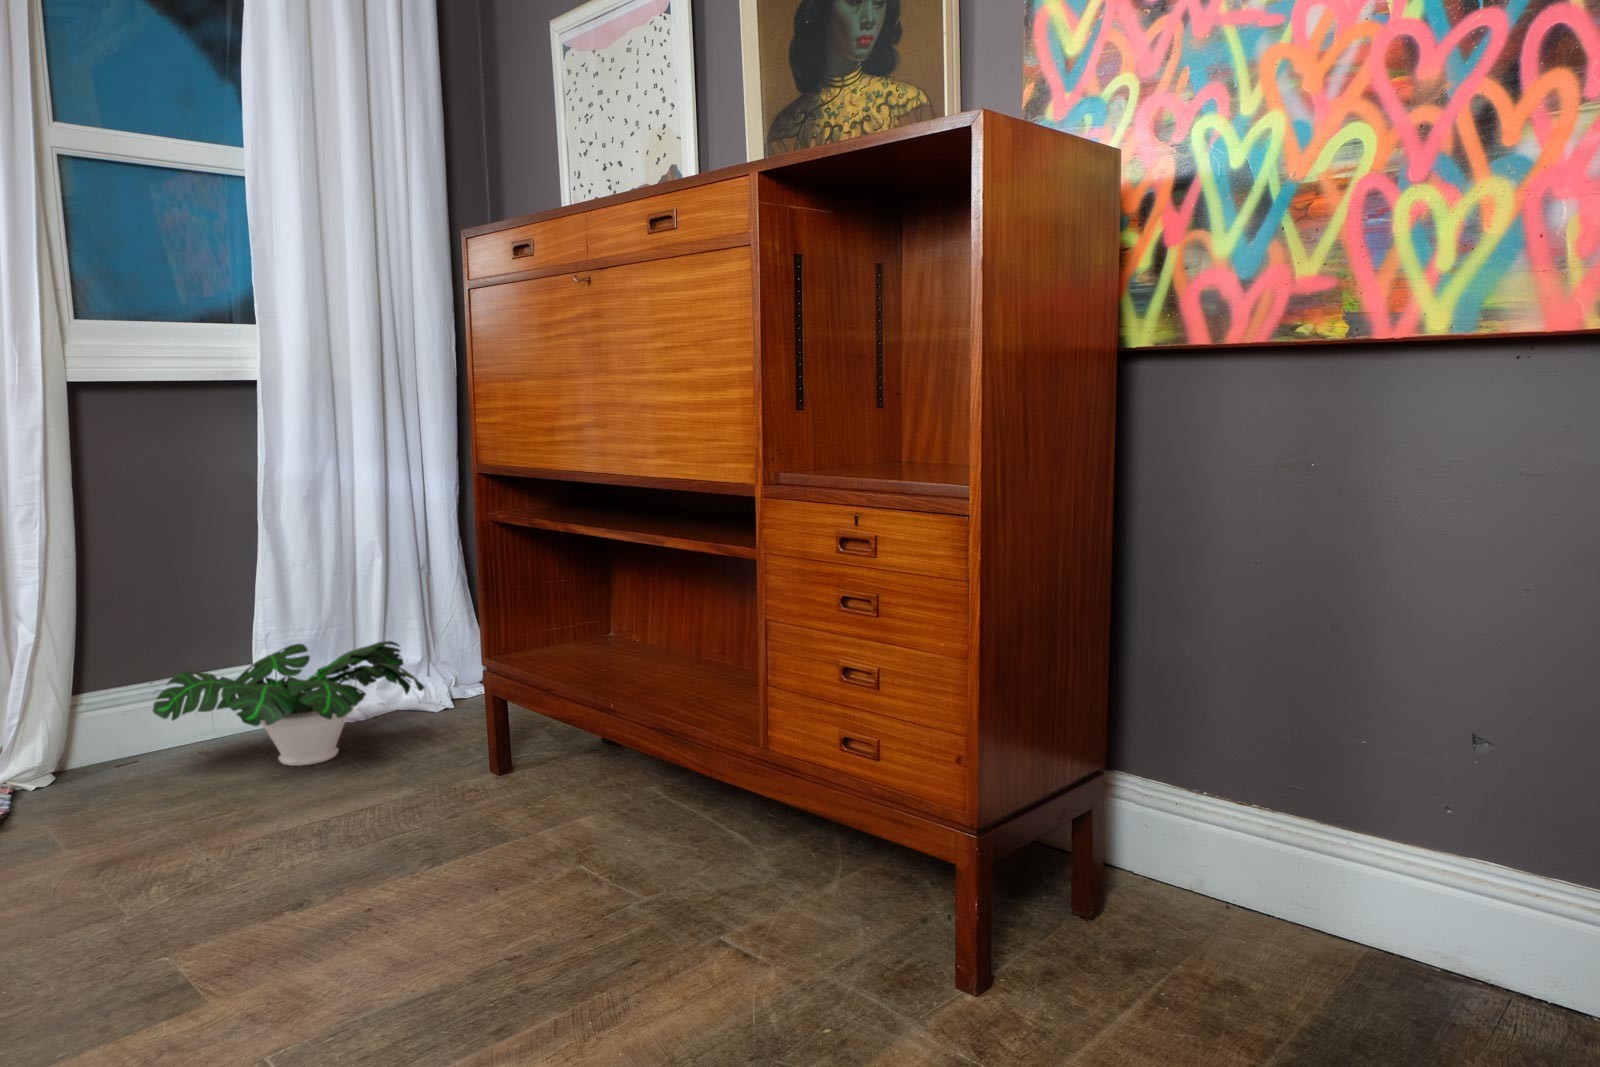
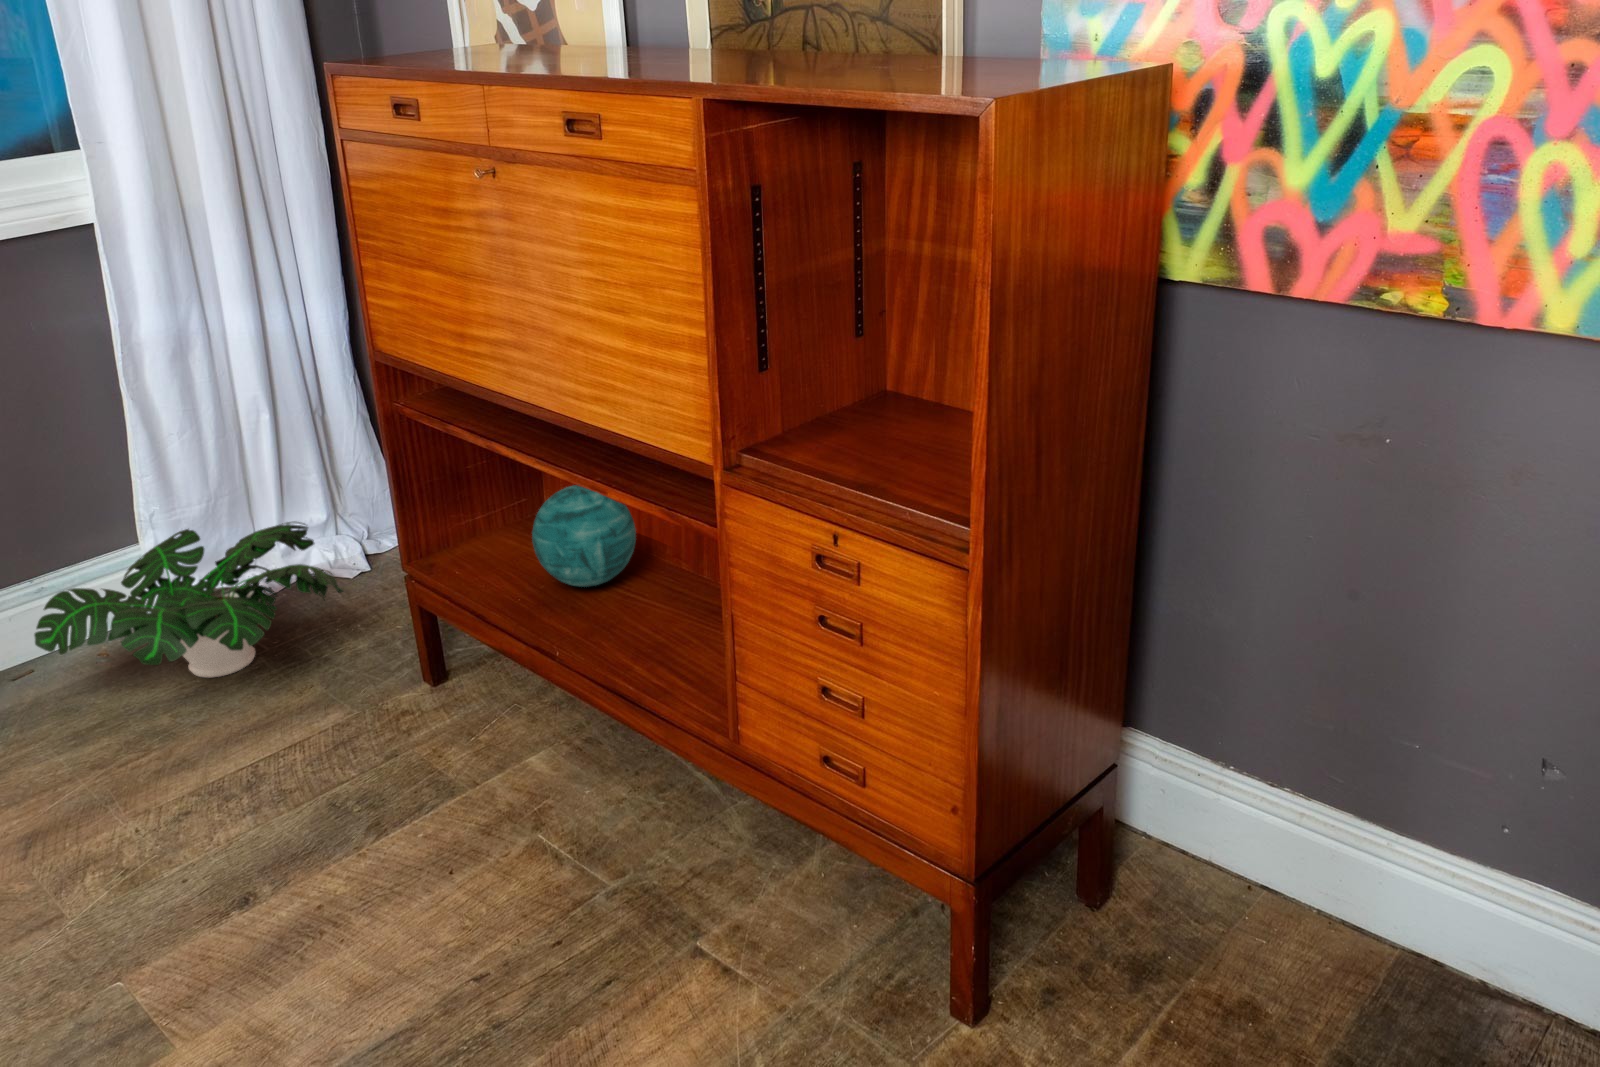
decorative orb: none [593,582,682,670] -> present [532,485,636,587]

